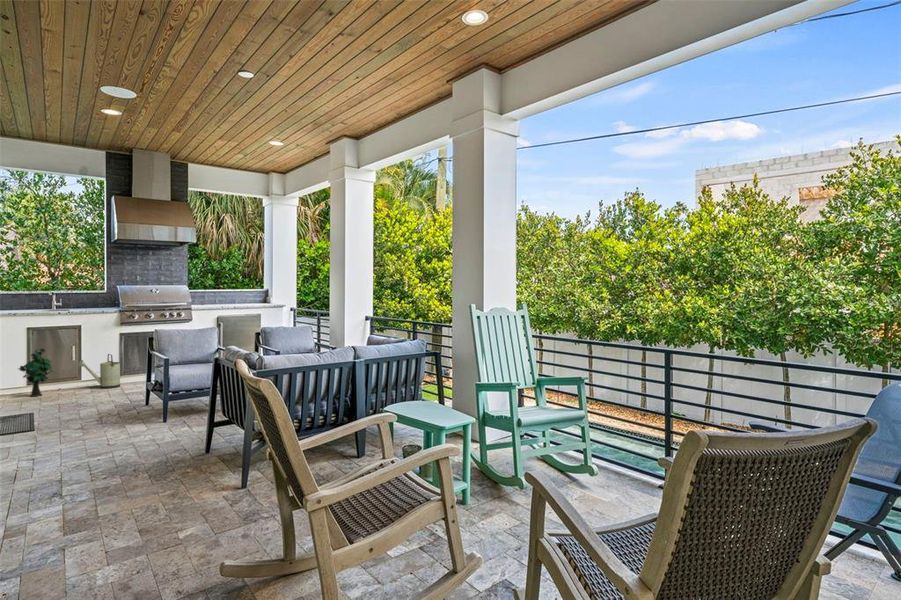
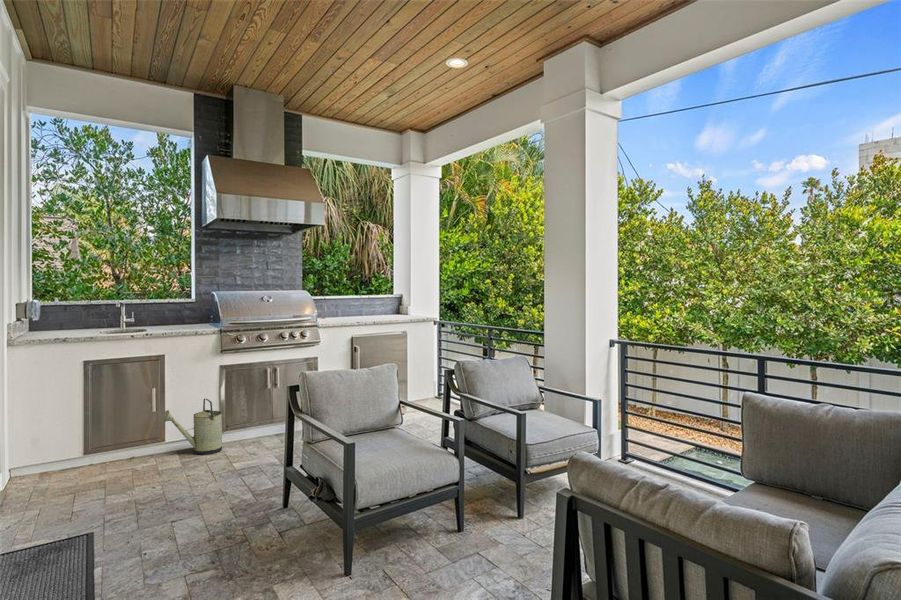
decorative plant: present [19,349,53,397] -> none [71,395,126,475]

